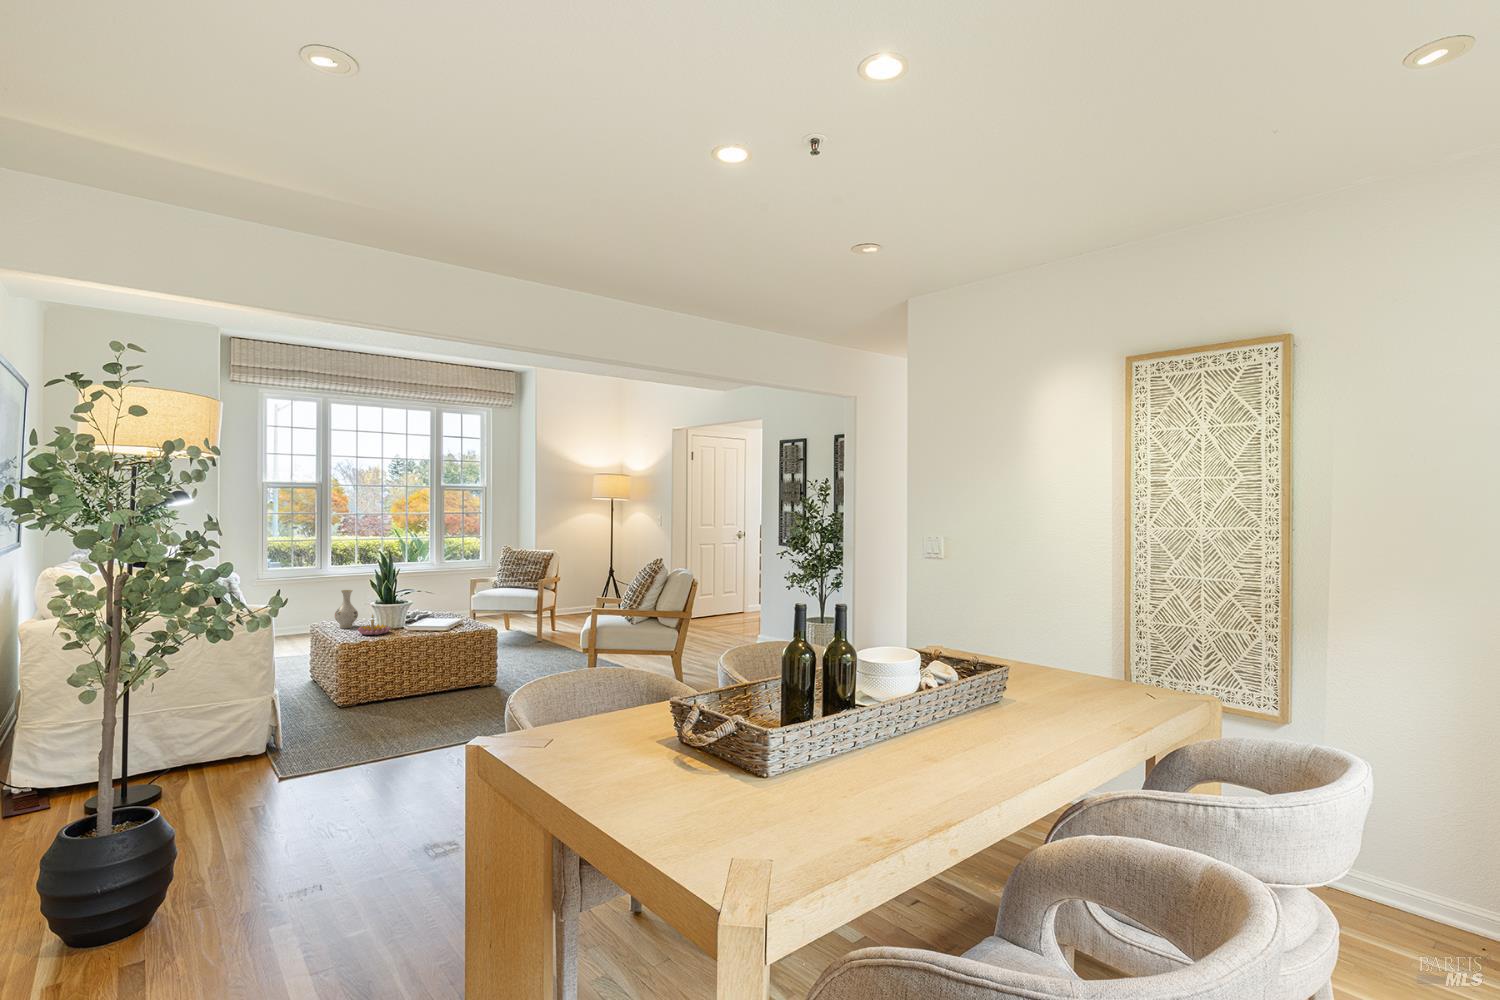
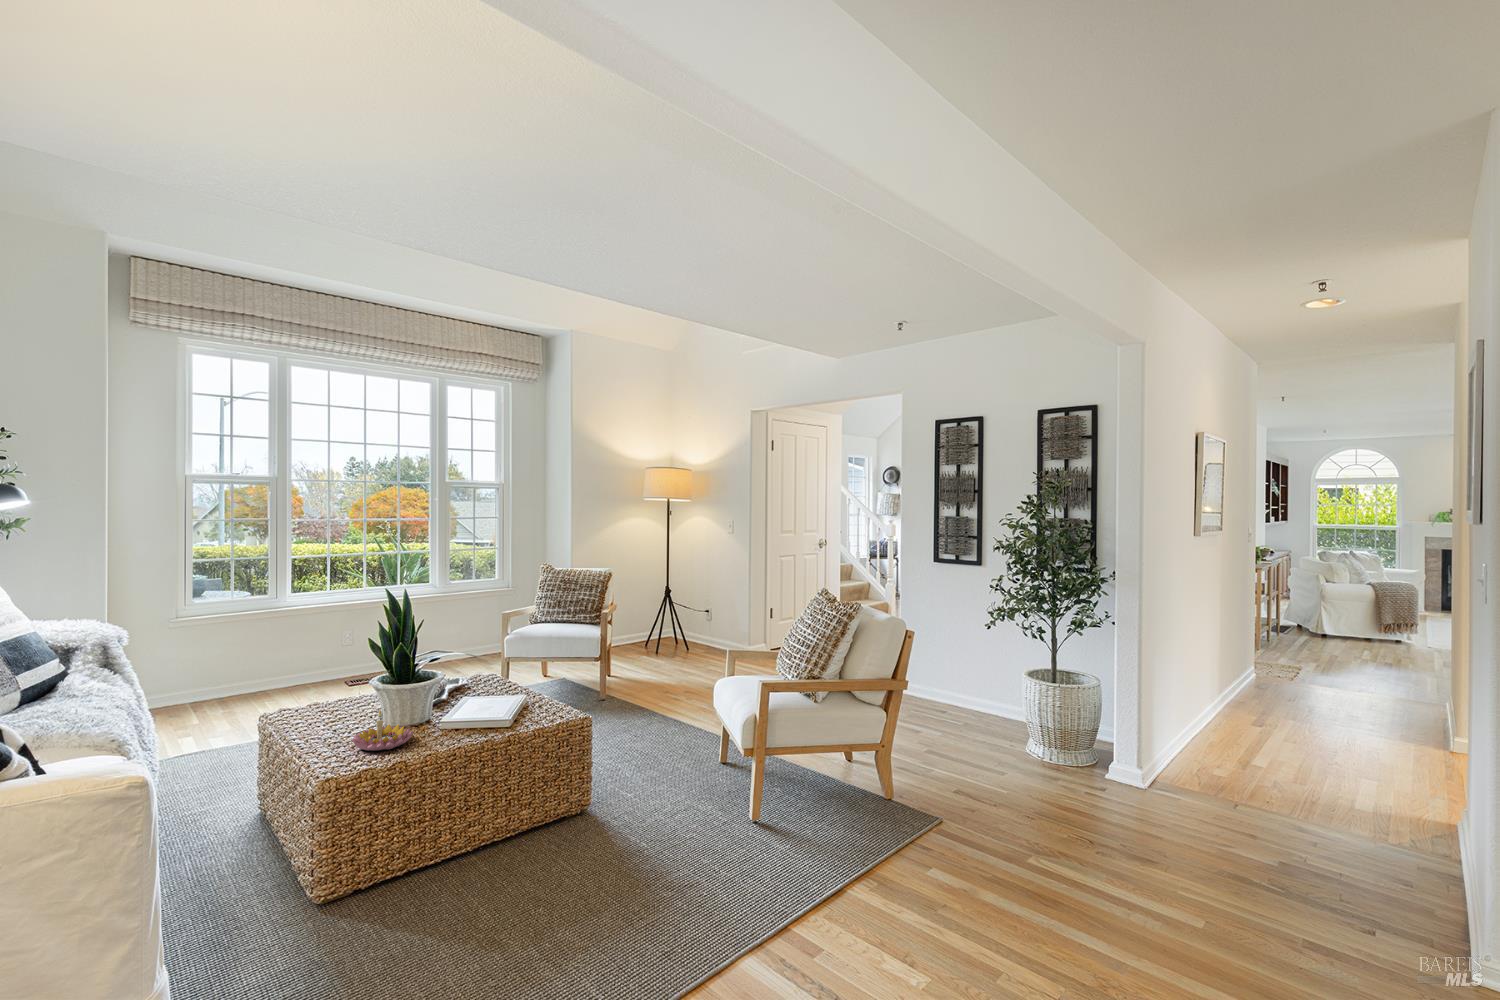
vase: present [335,590,358,628] -> none [306,661,349,732]

